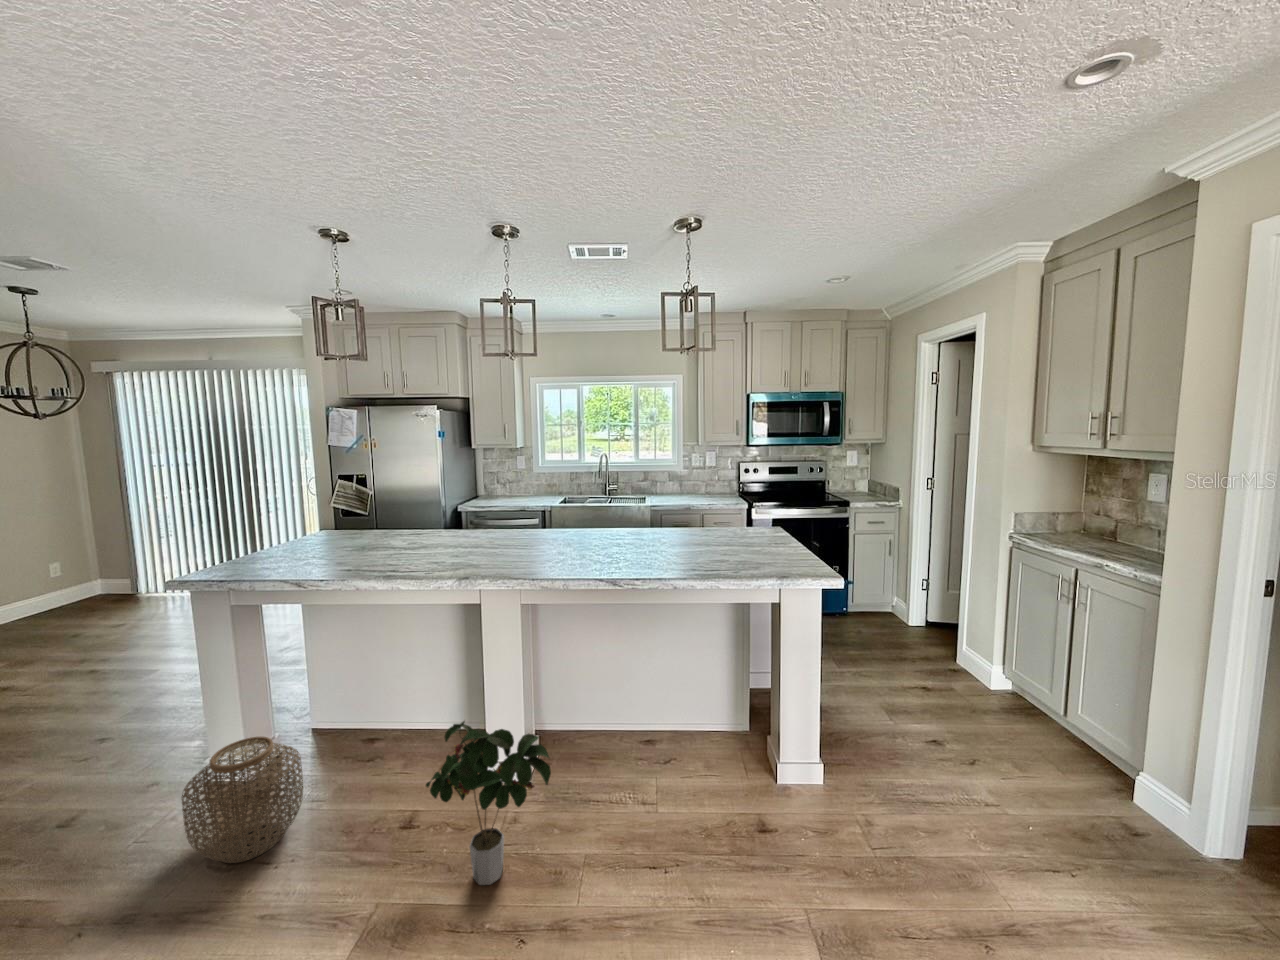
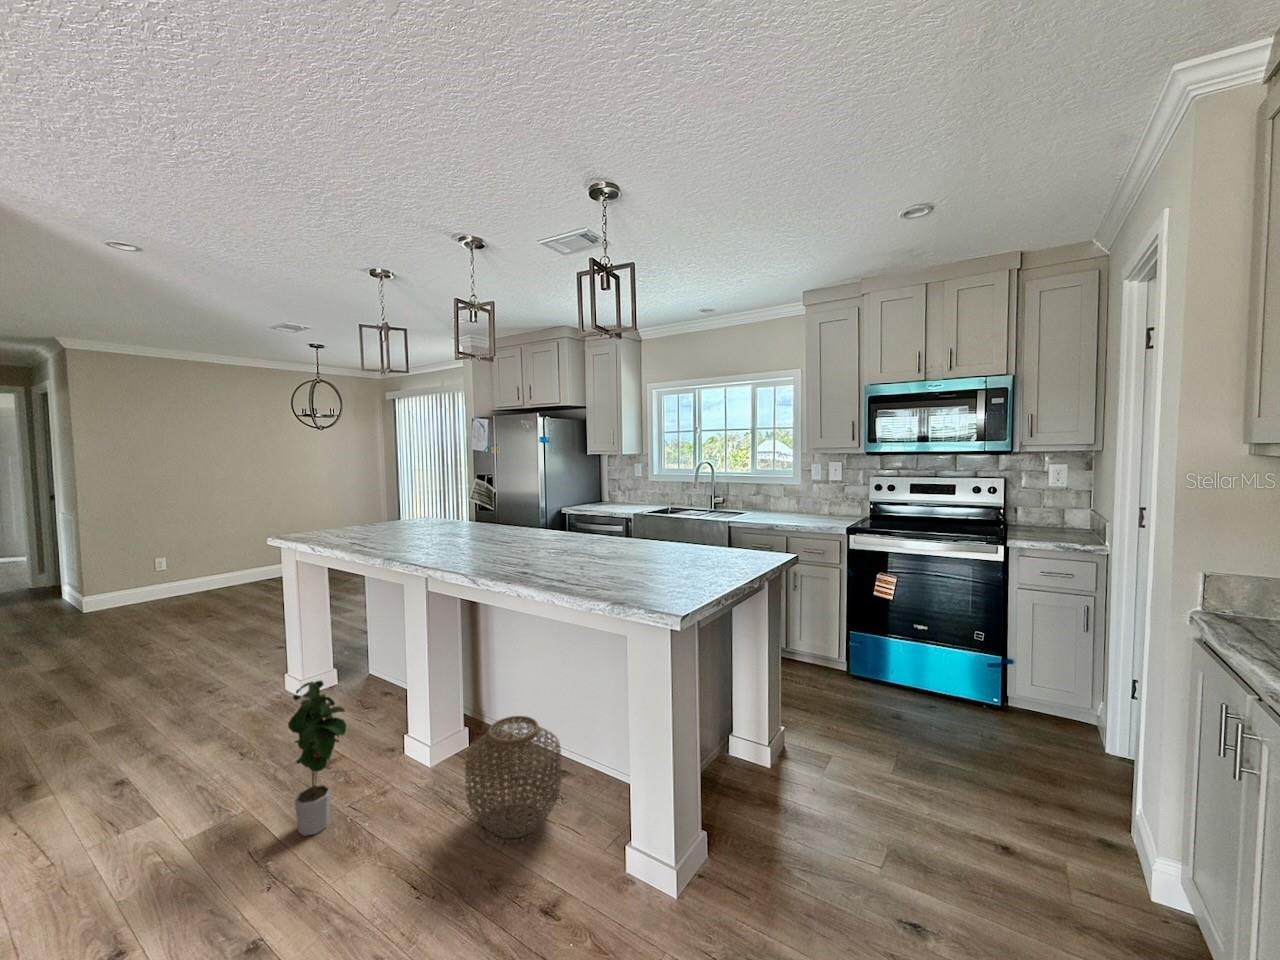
woven basket: present [182,736,303,863] -> present [465,716,561,838]

